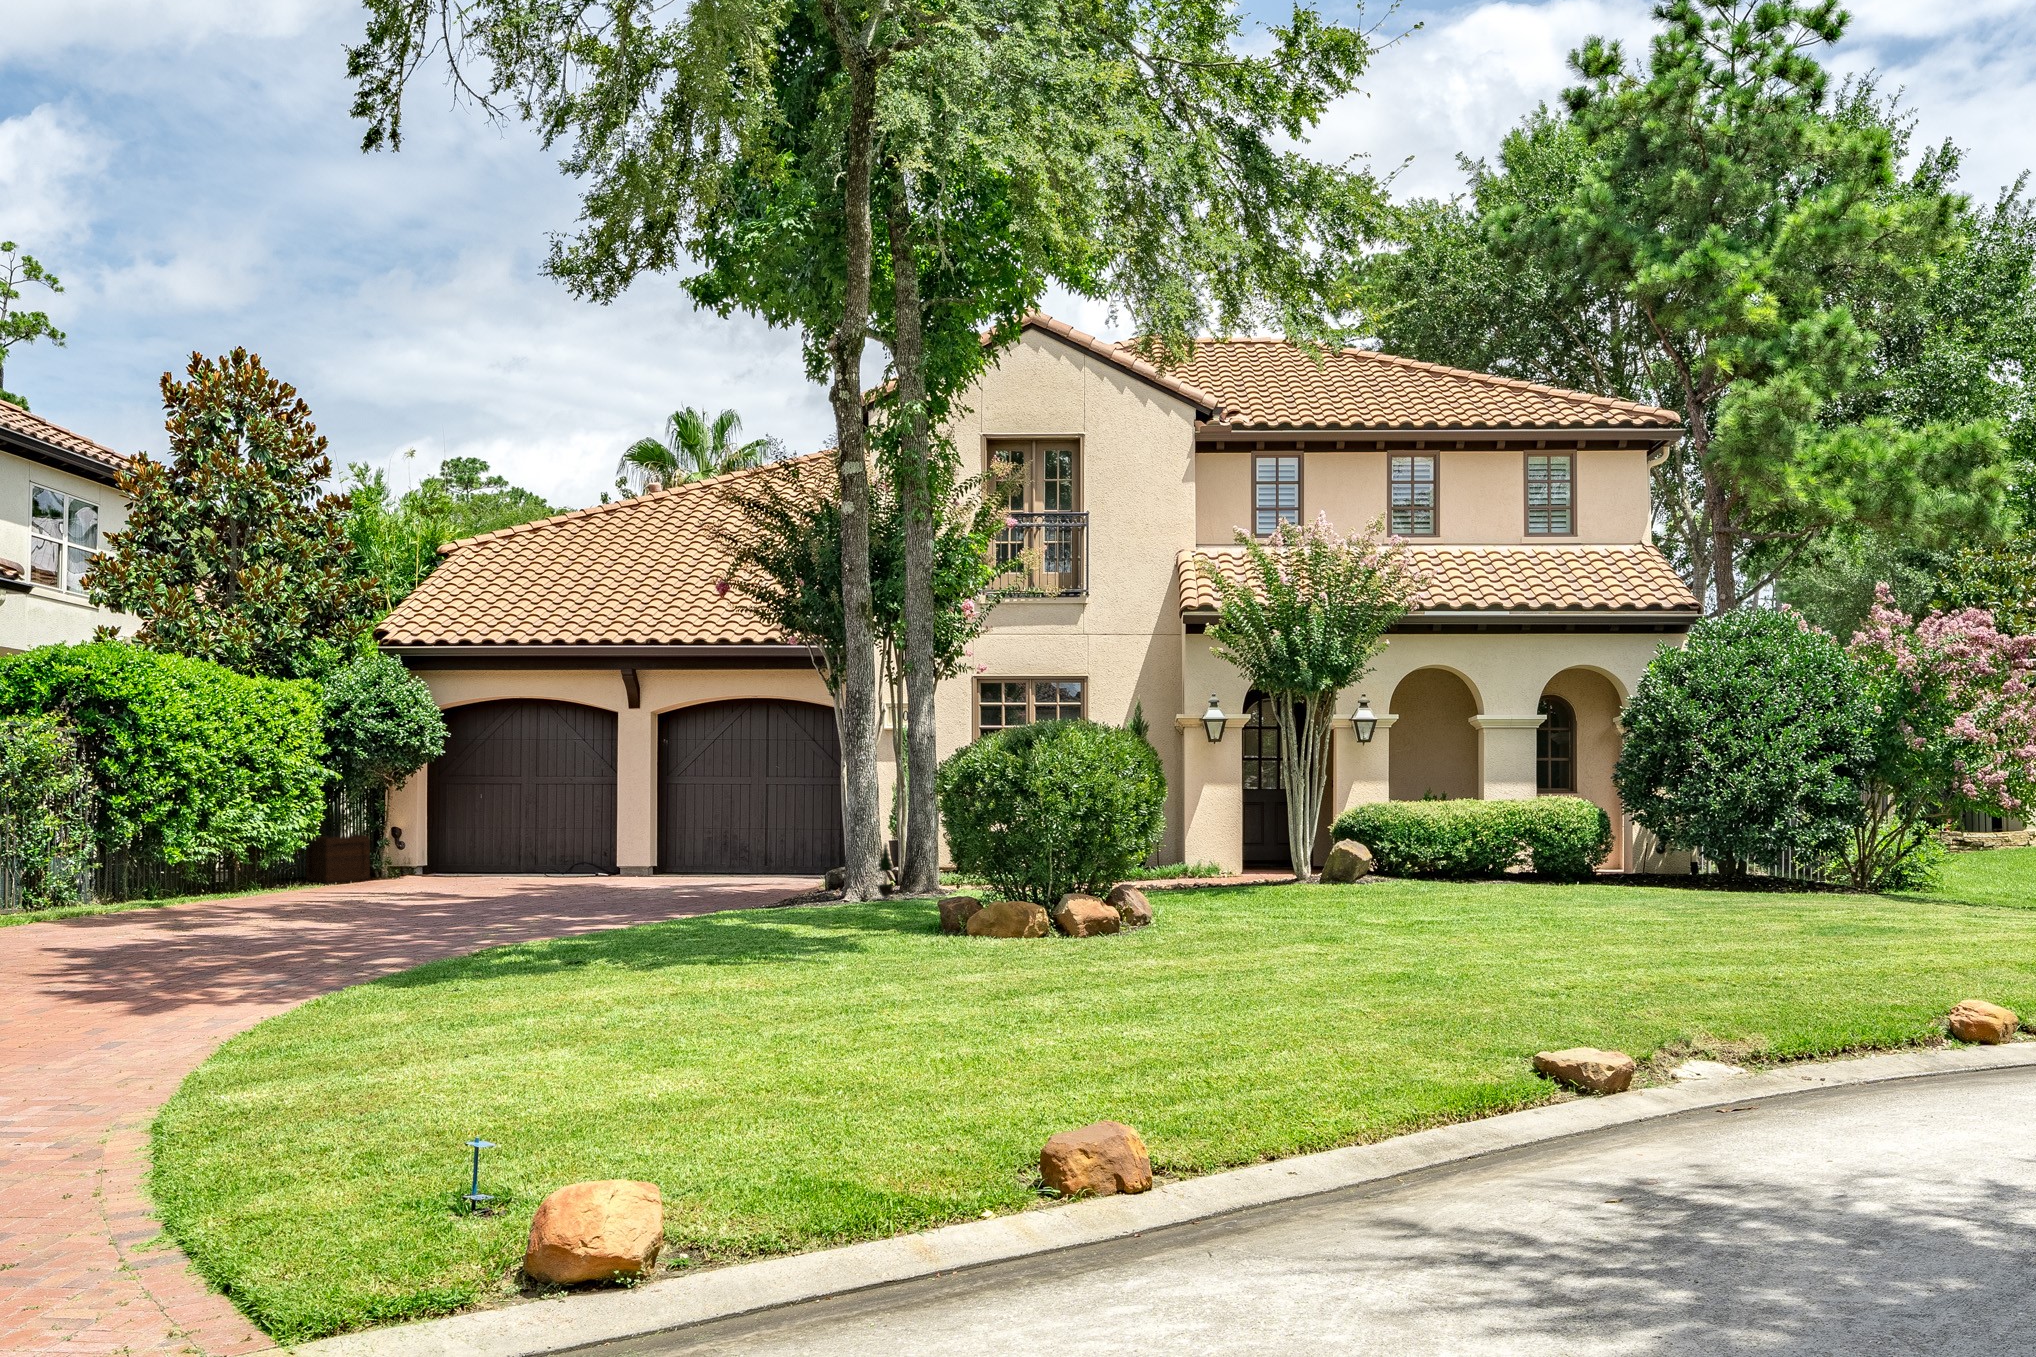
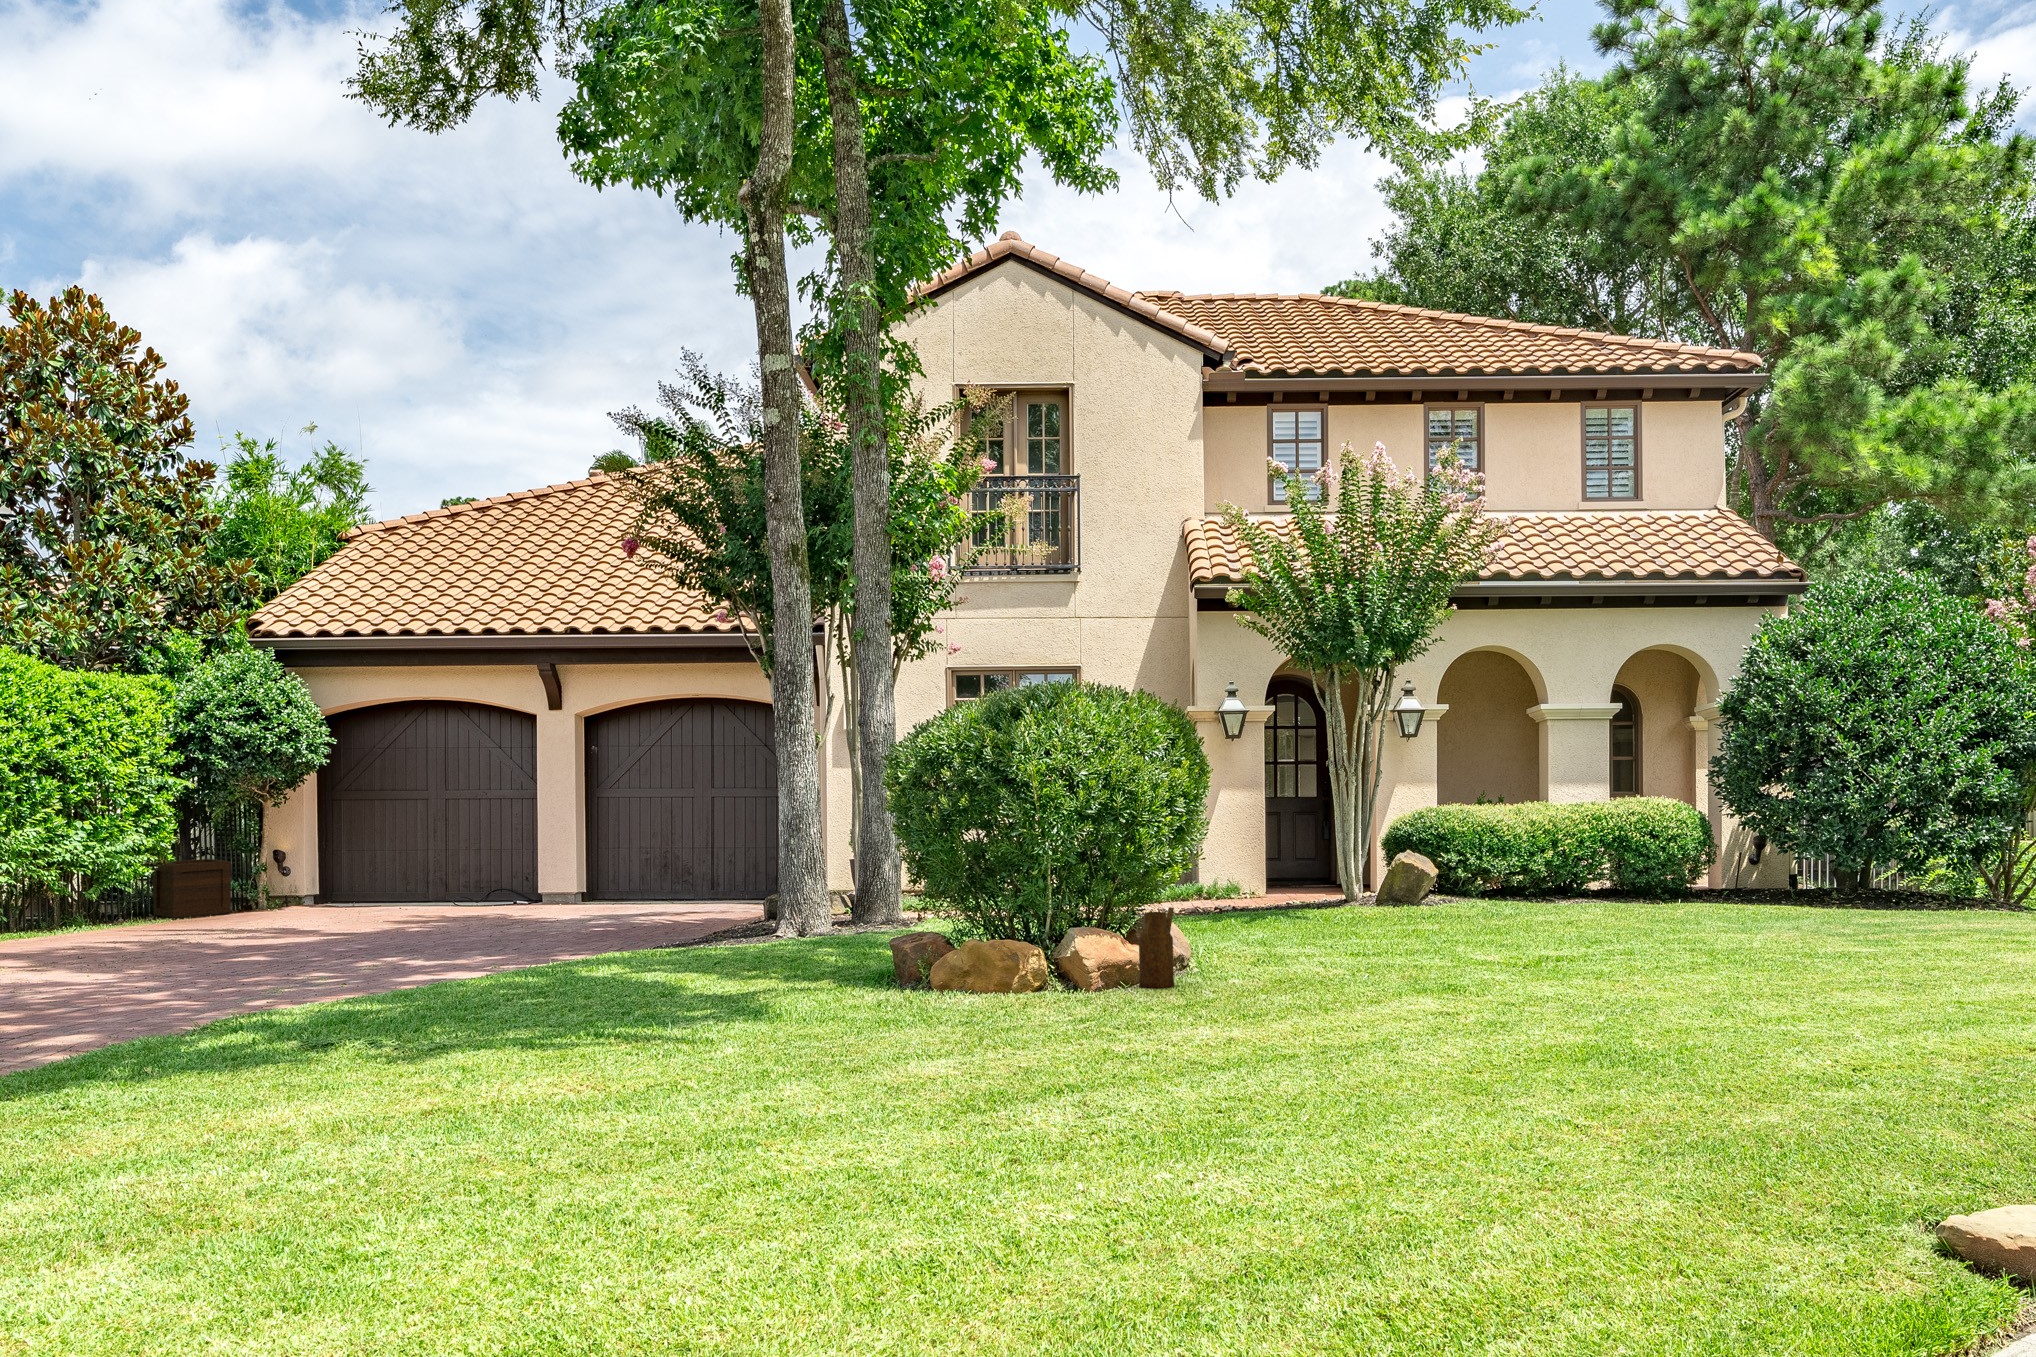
potted tree: present [878,844,893,898] -> none [816,859,842,933]
watering can: none [1114,881,1140,937] -> present [1139,907,1174,989]

